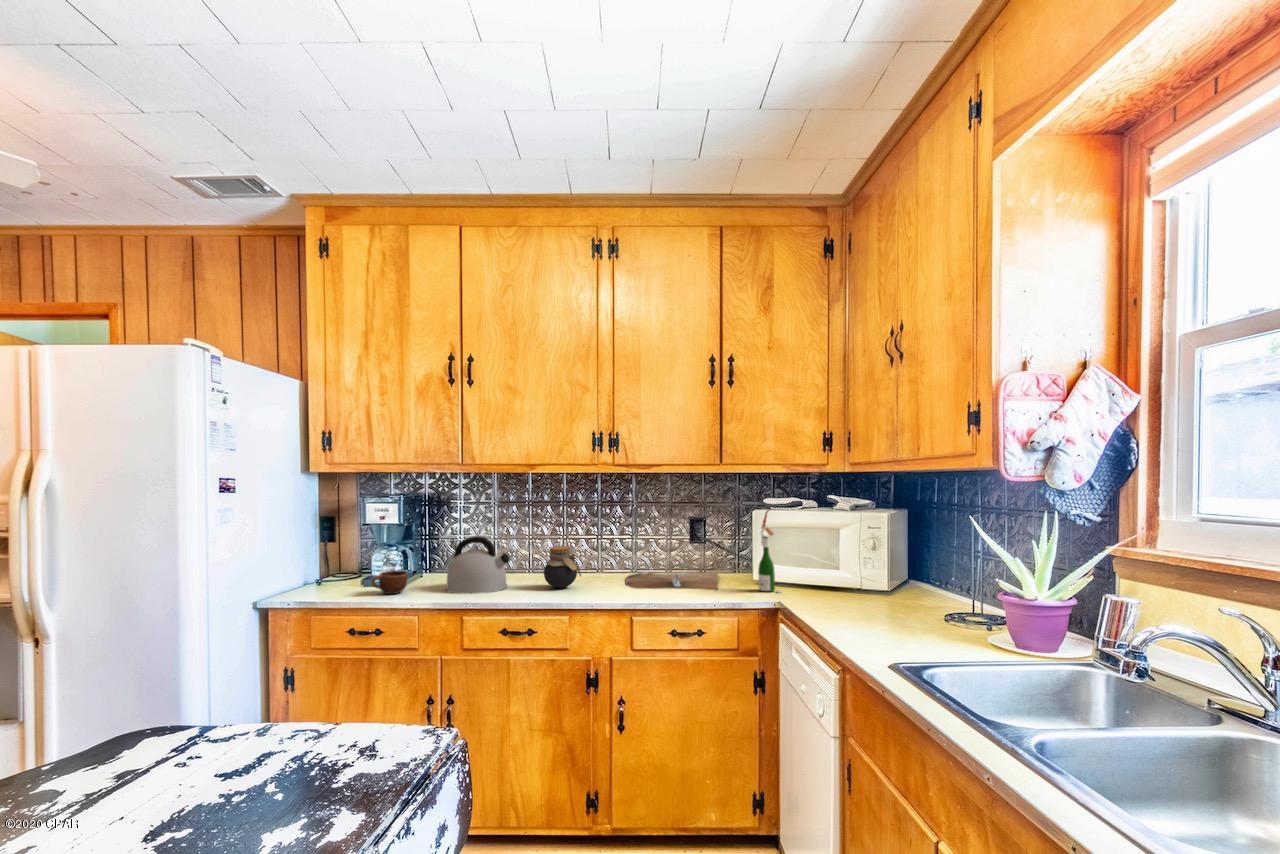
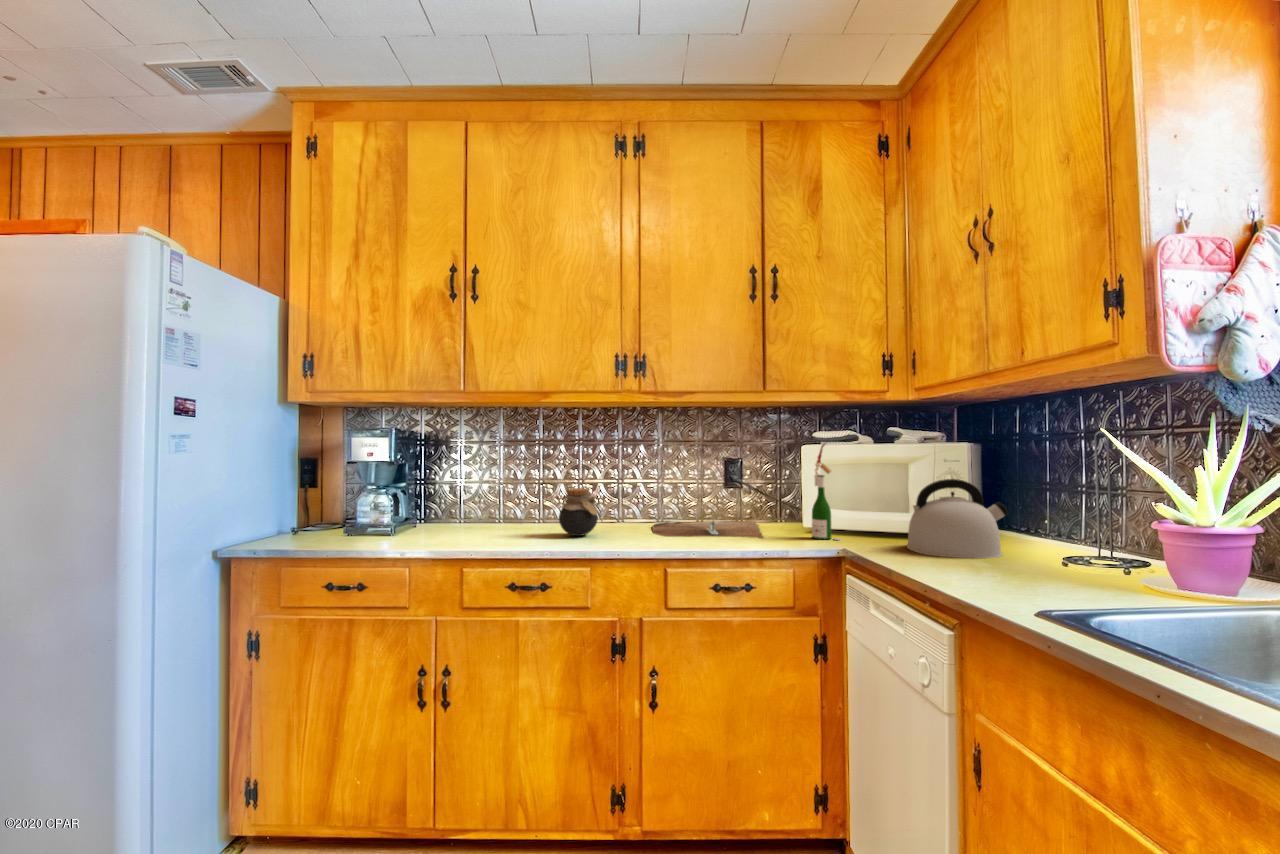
kettle: present [446,536,510,594] -> present [907,479,1009,558]
mug: present [372,570,408,594] -> none [354,515,398,542]

